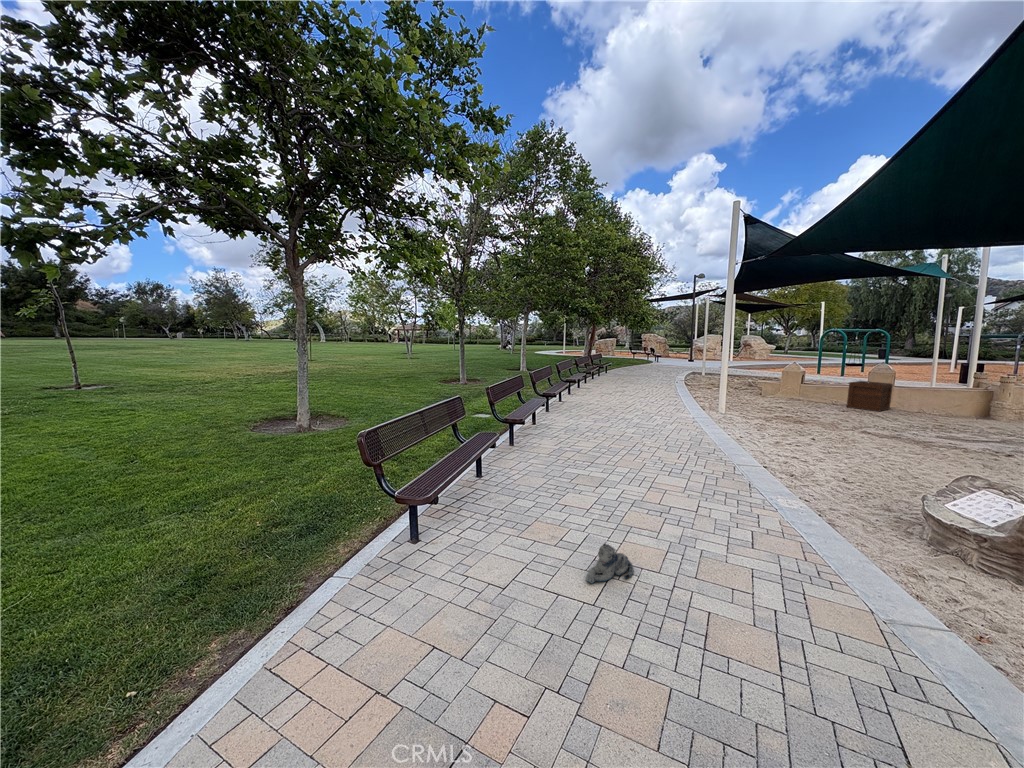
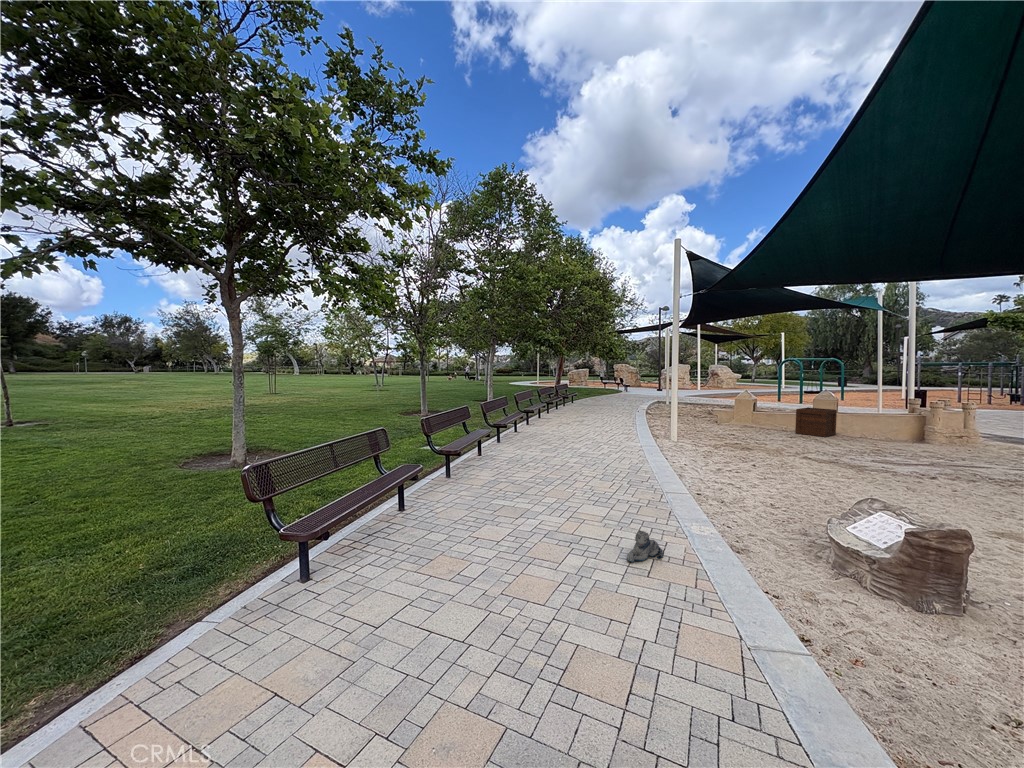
plush toy: present [586,544,633,583] -> present [627,530,663,562]

